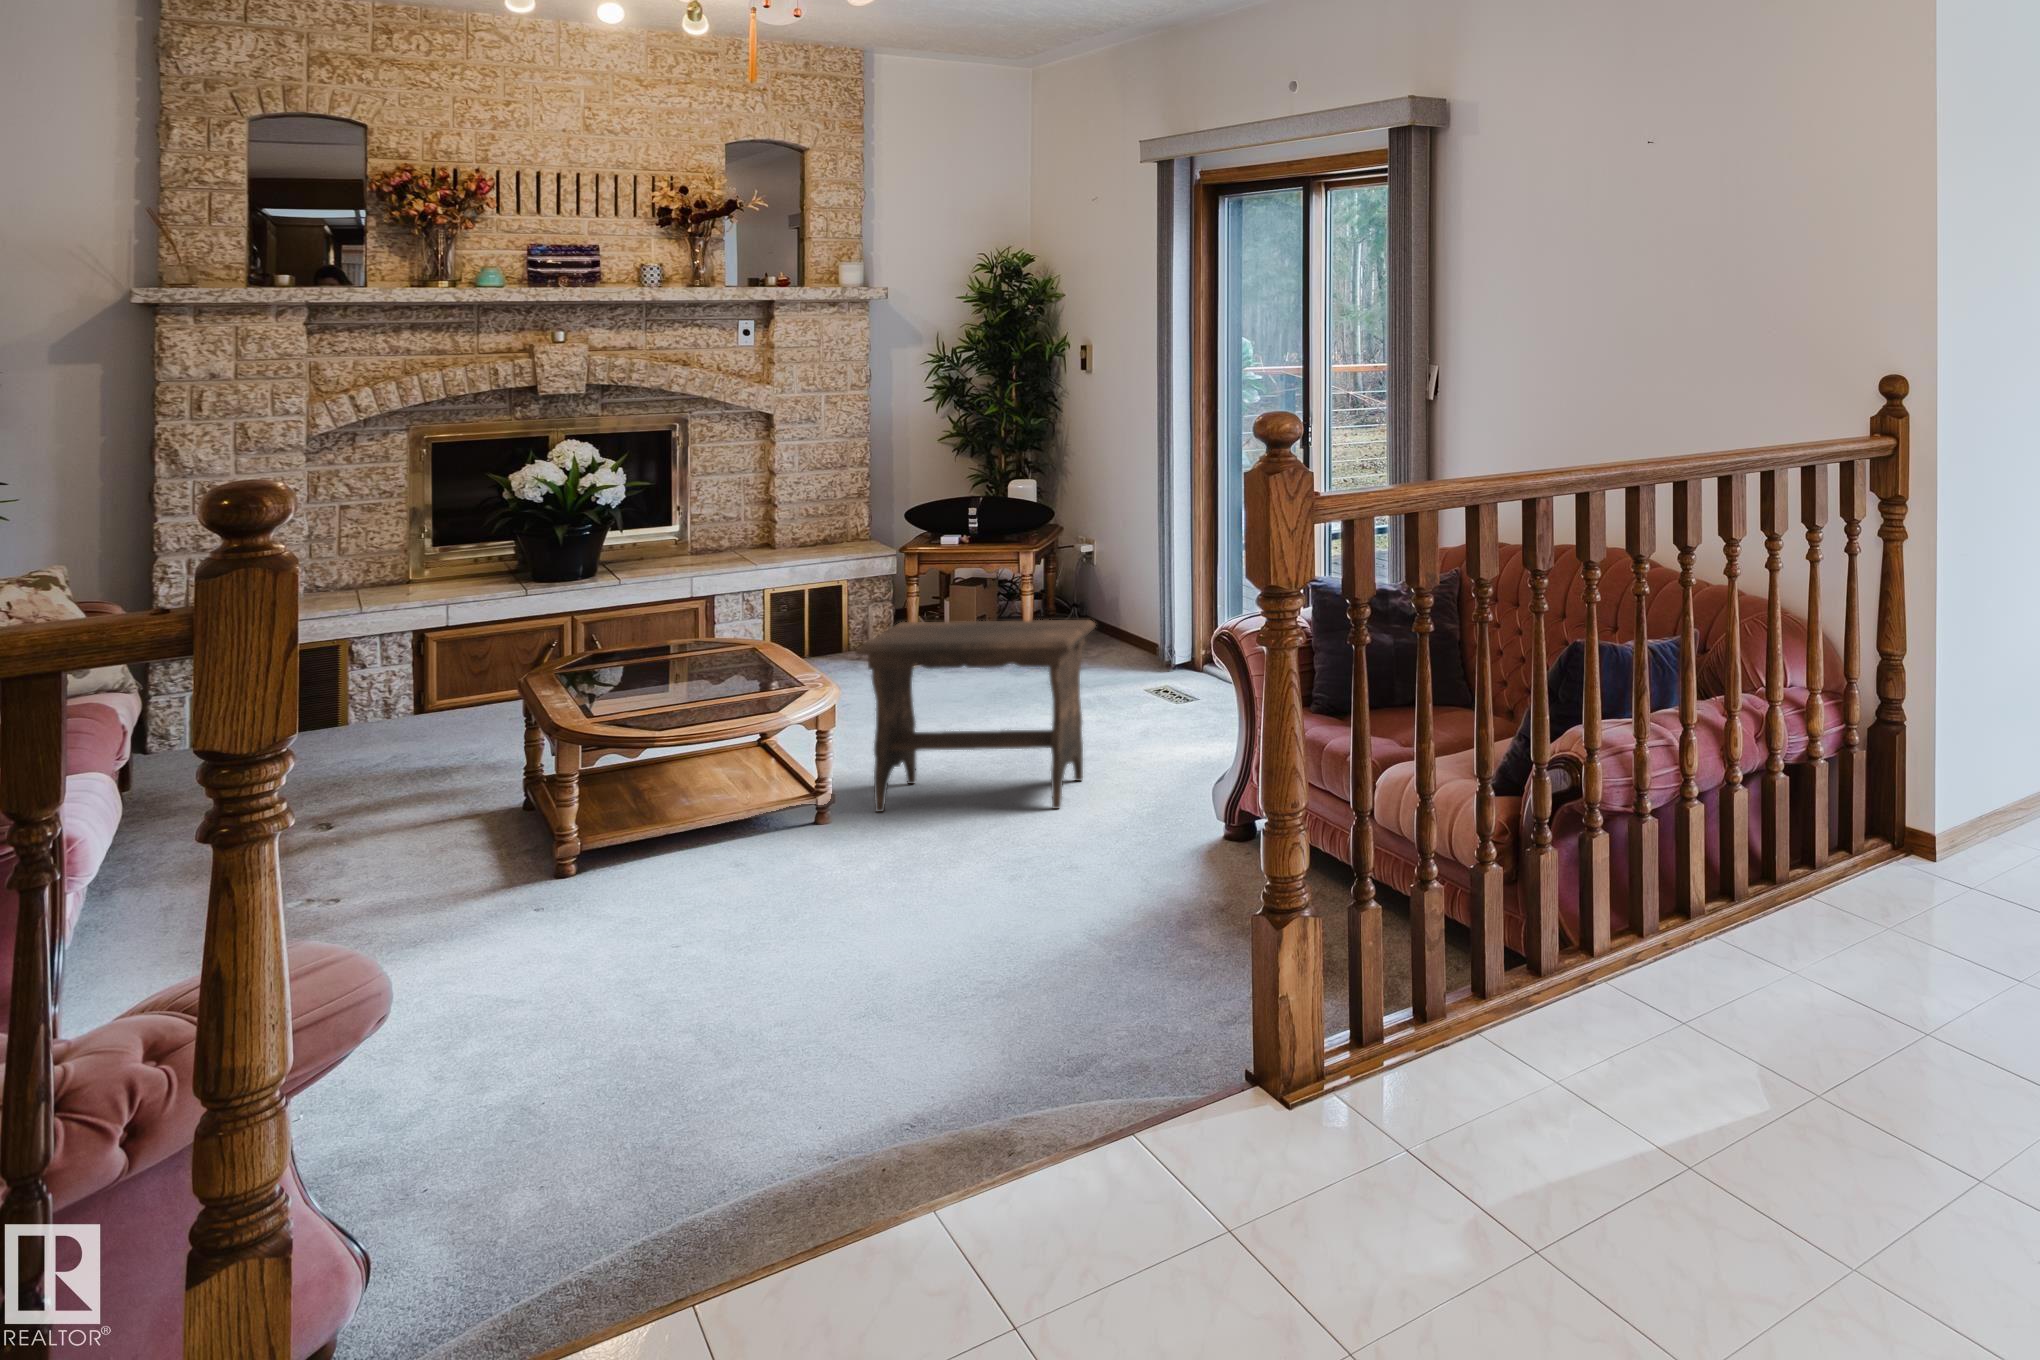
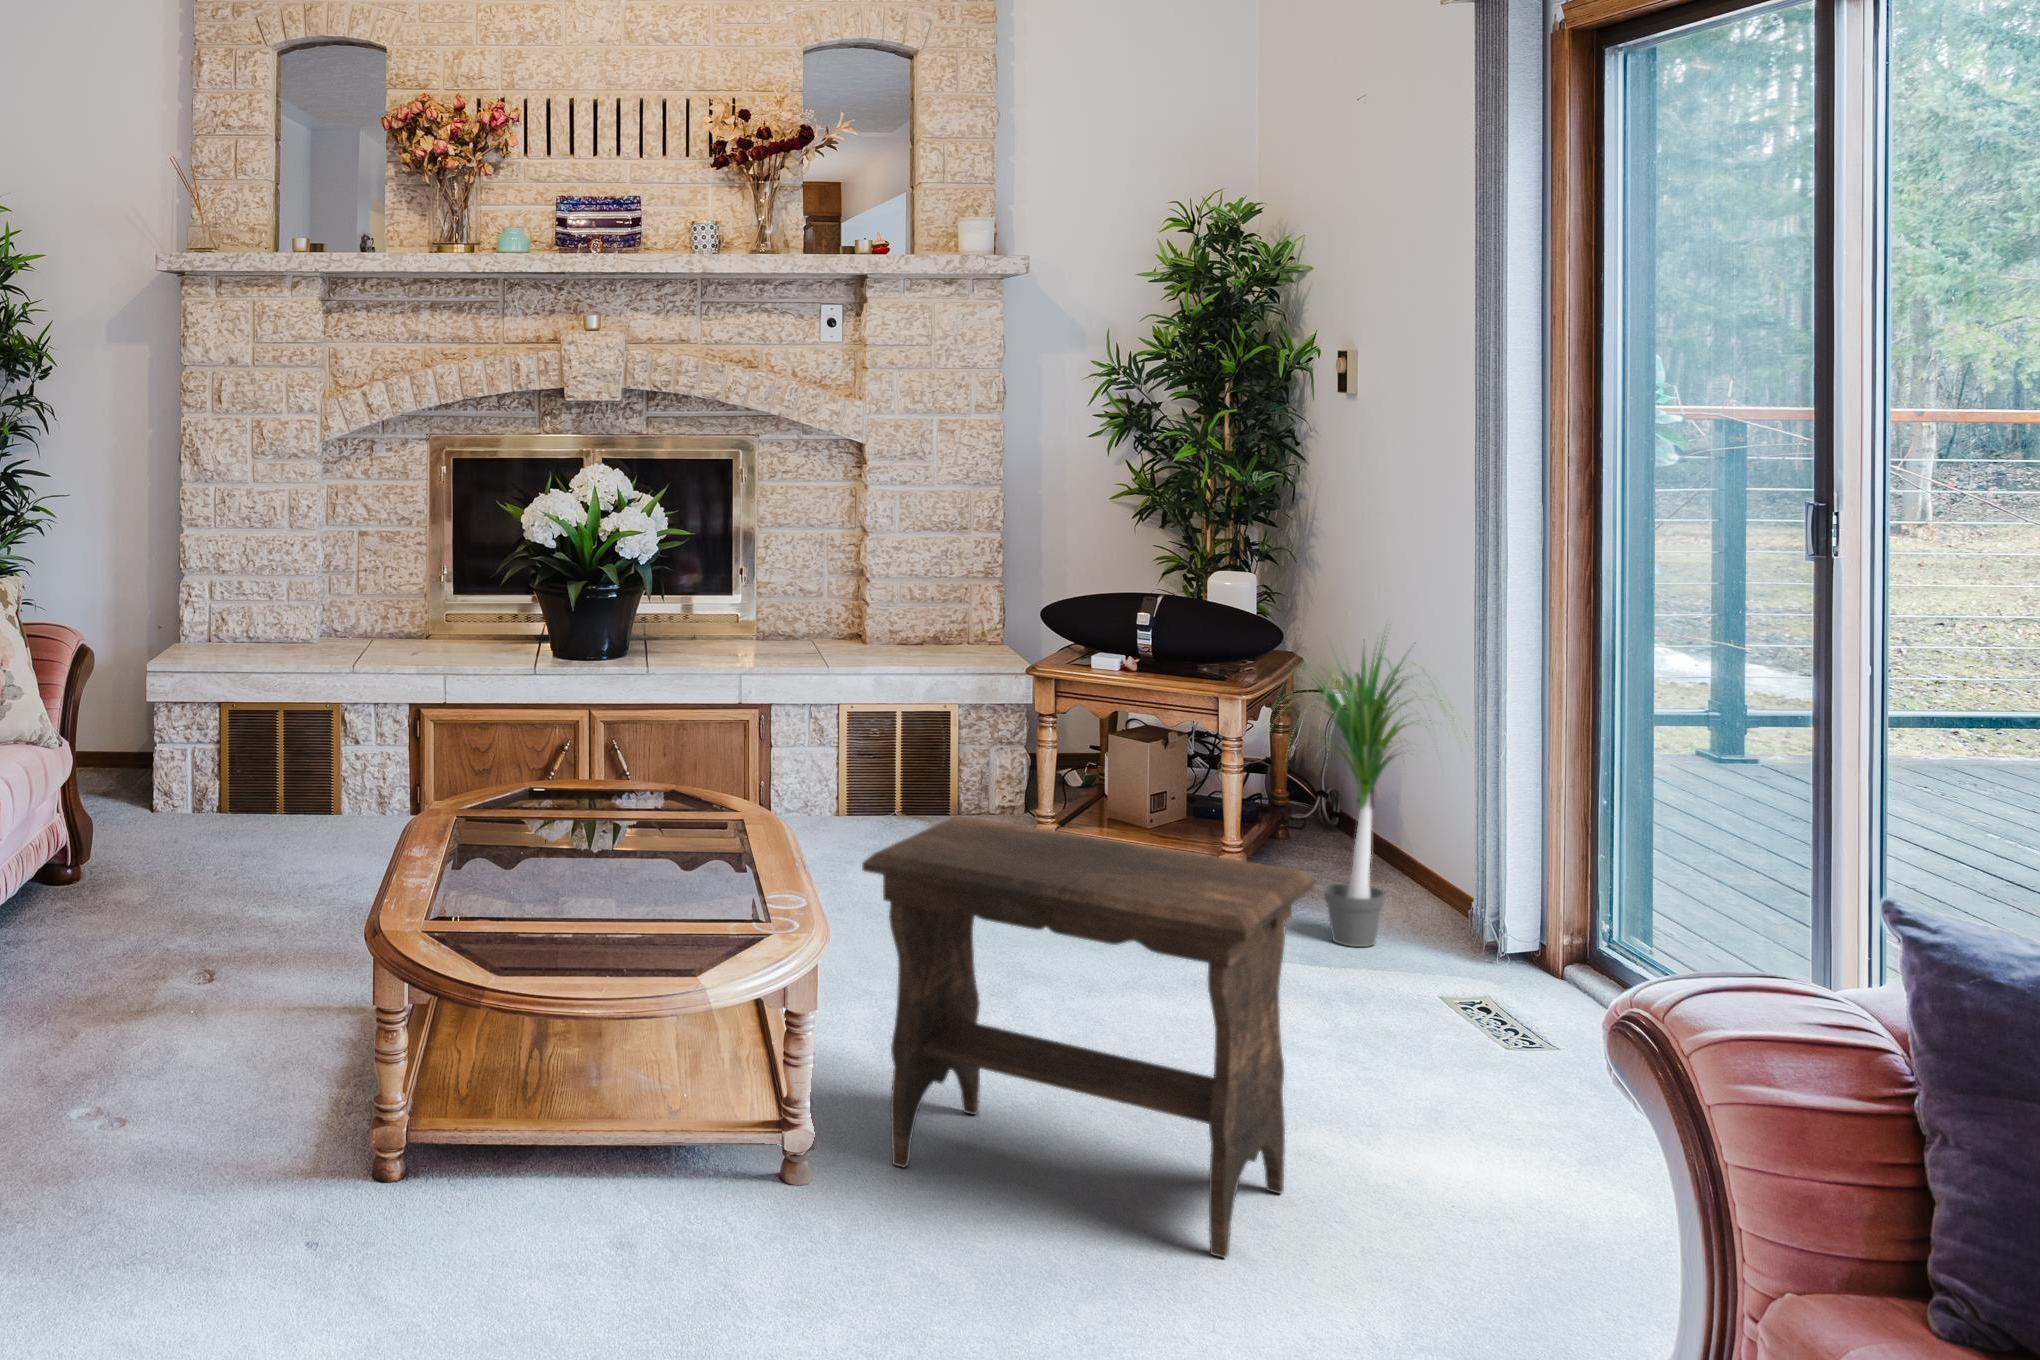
potted plant: none [1045,494,1167,677] -> present [1258,636,1467,947]

